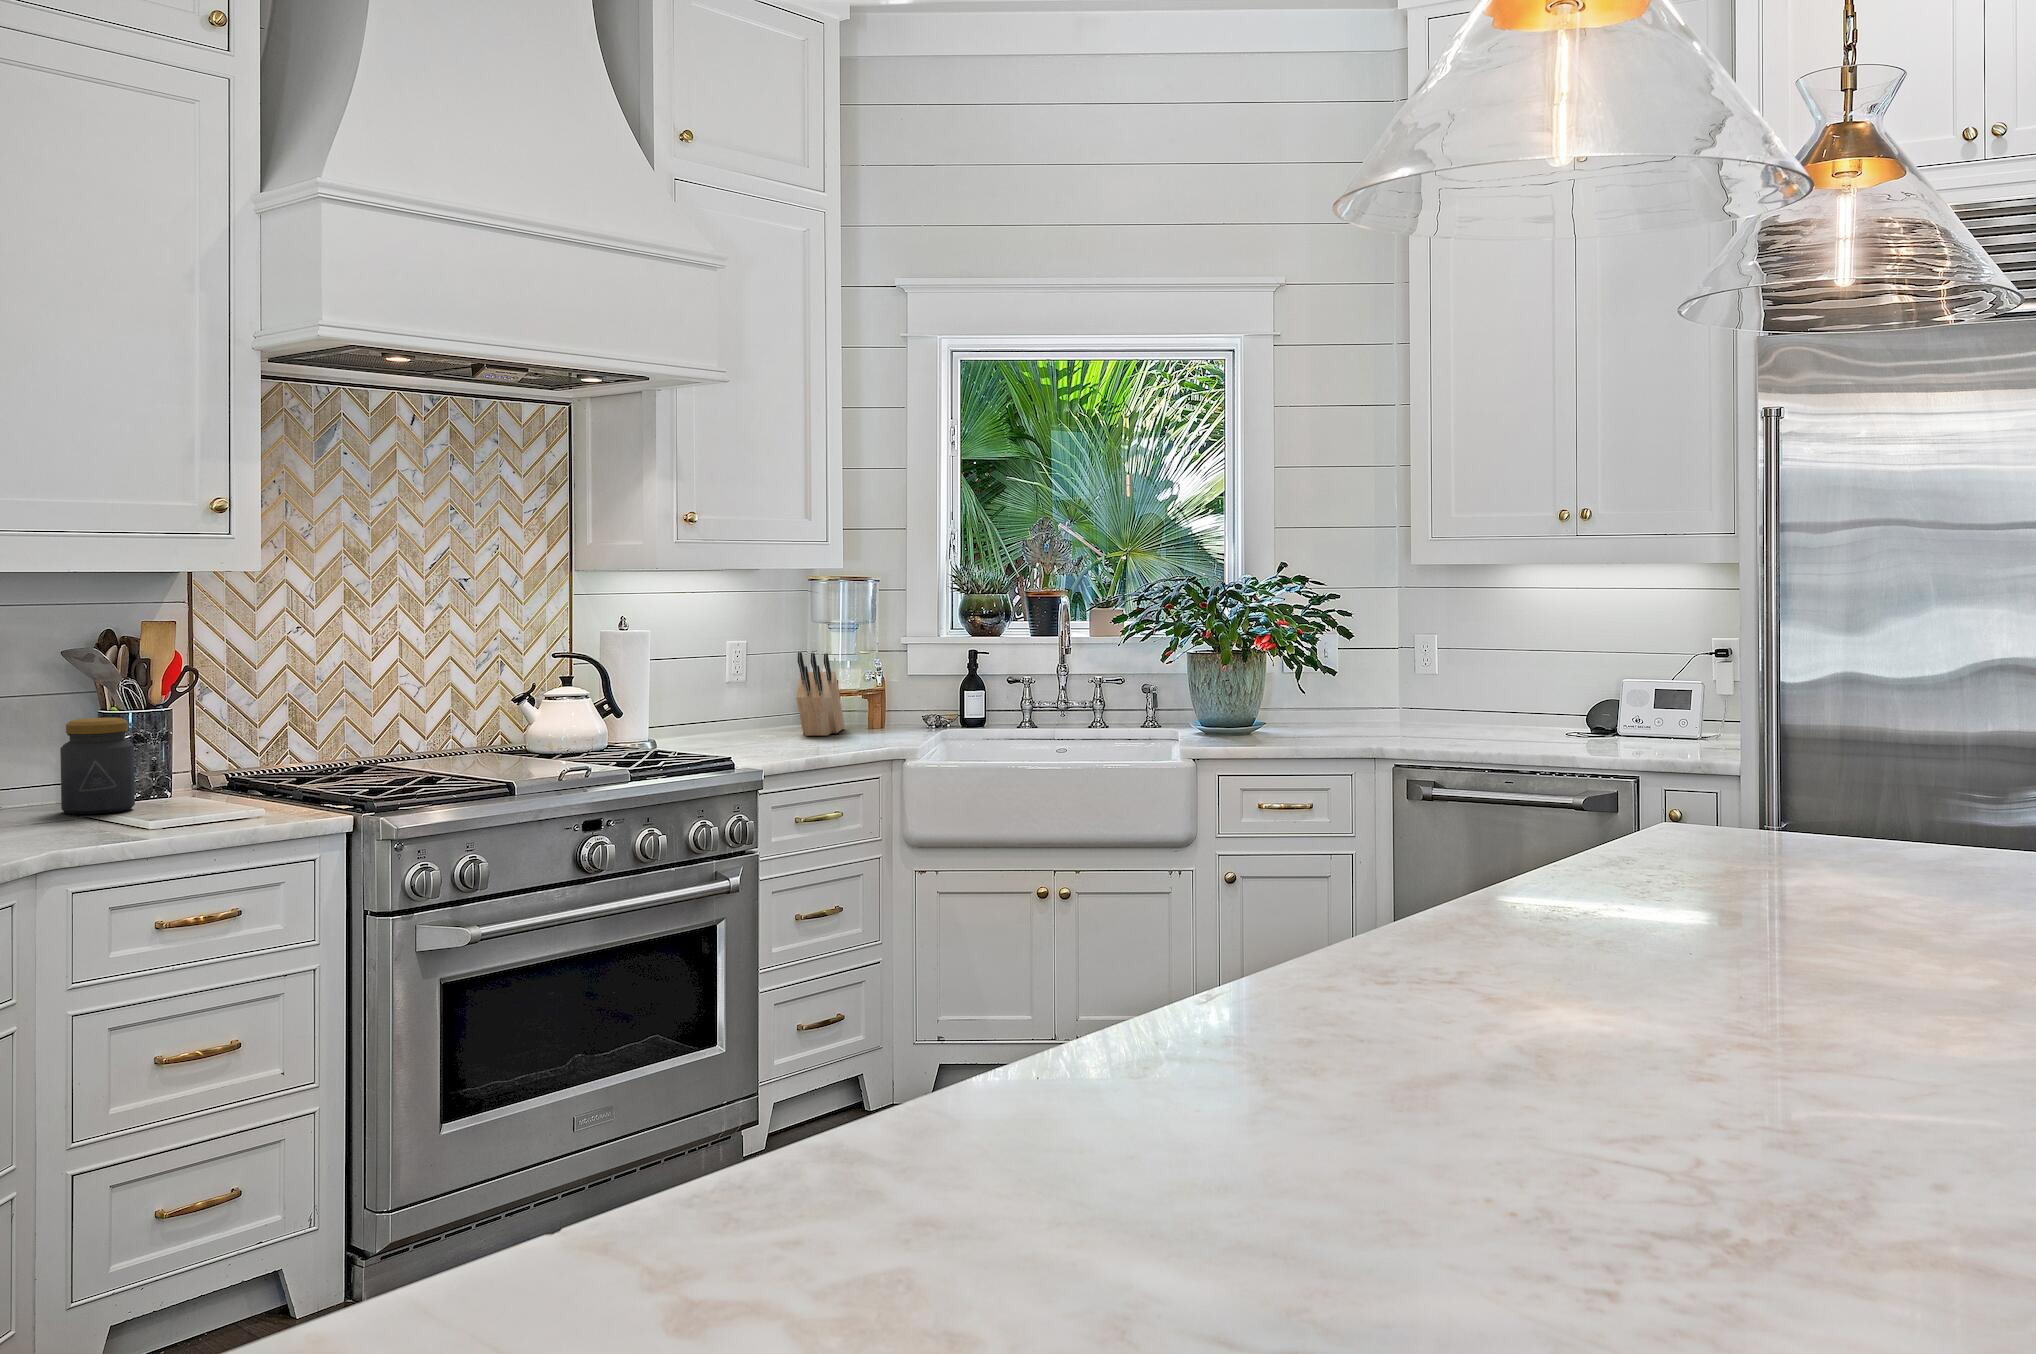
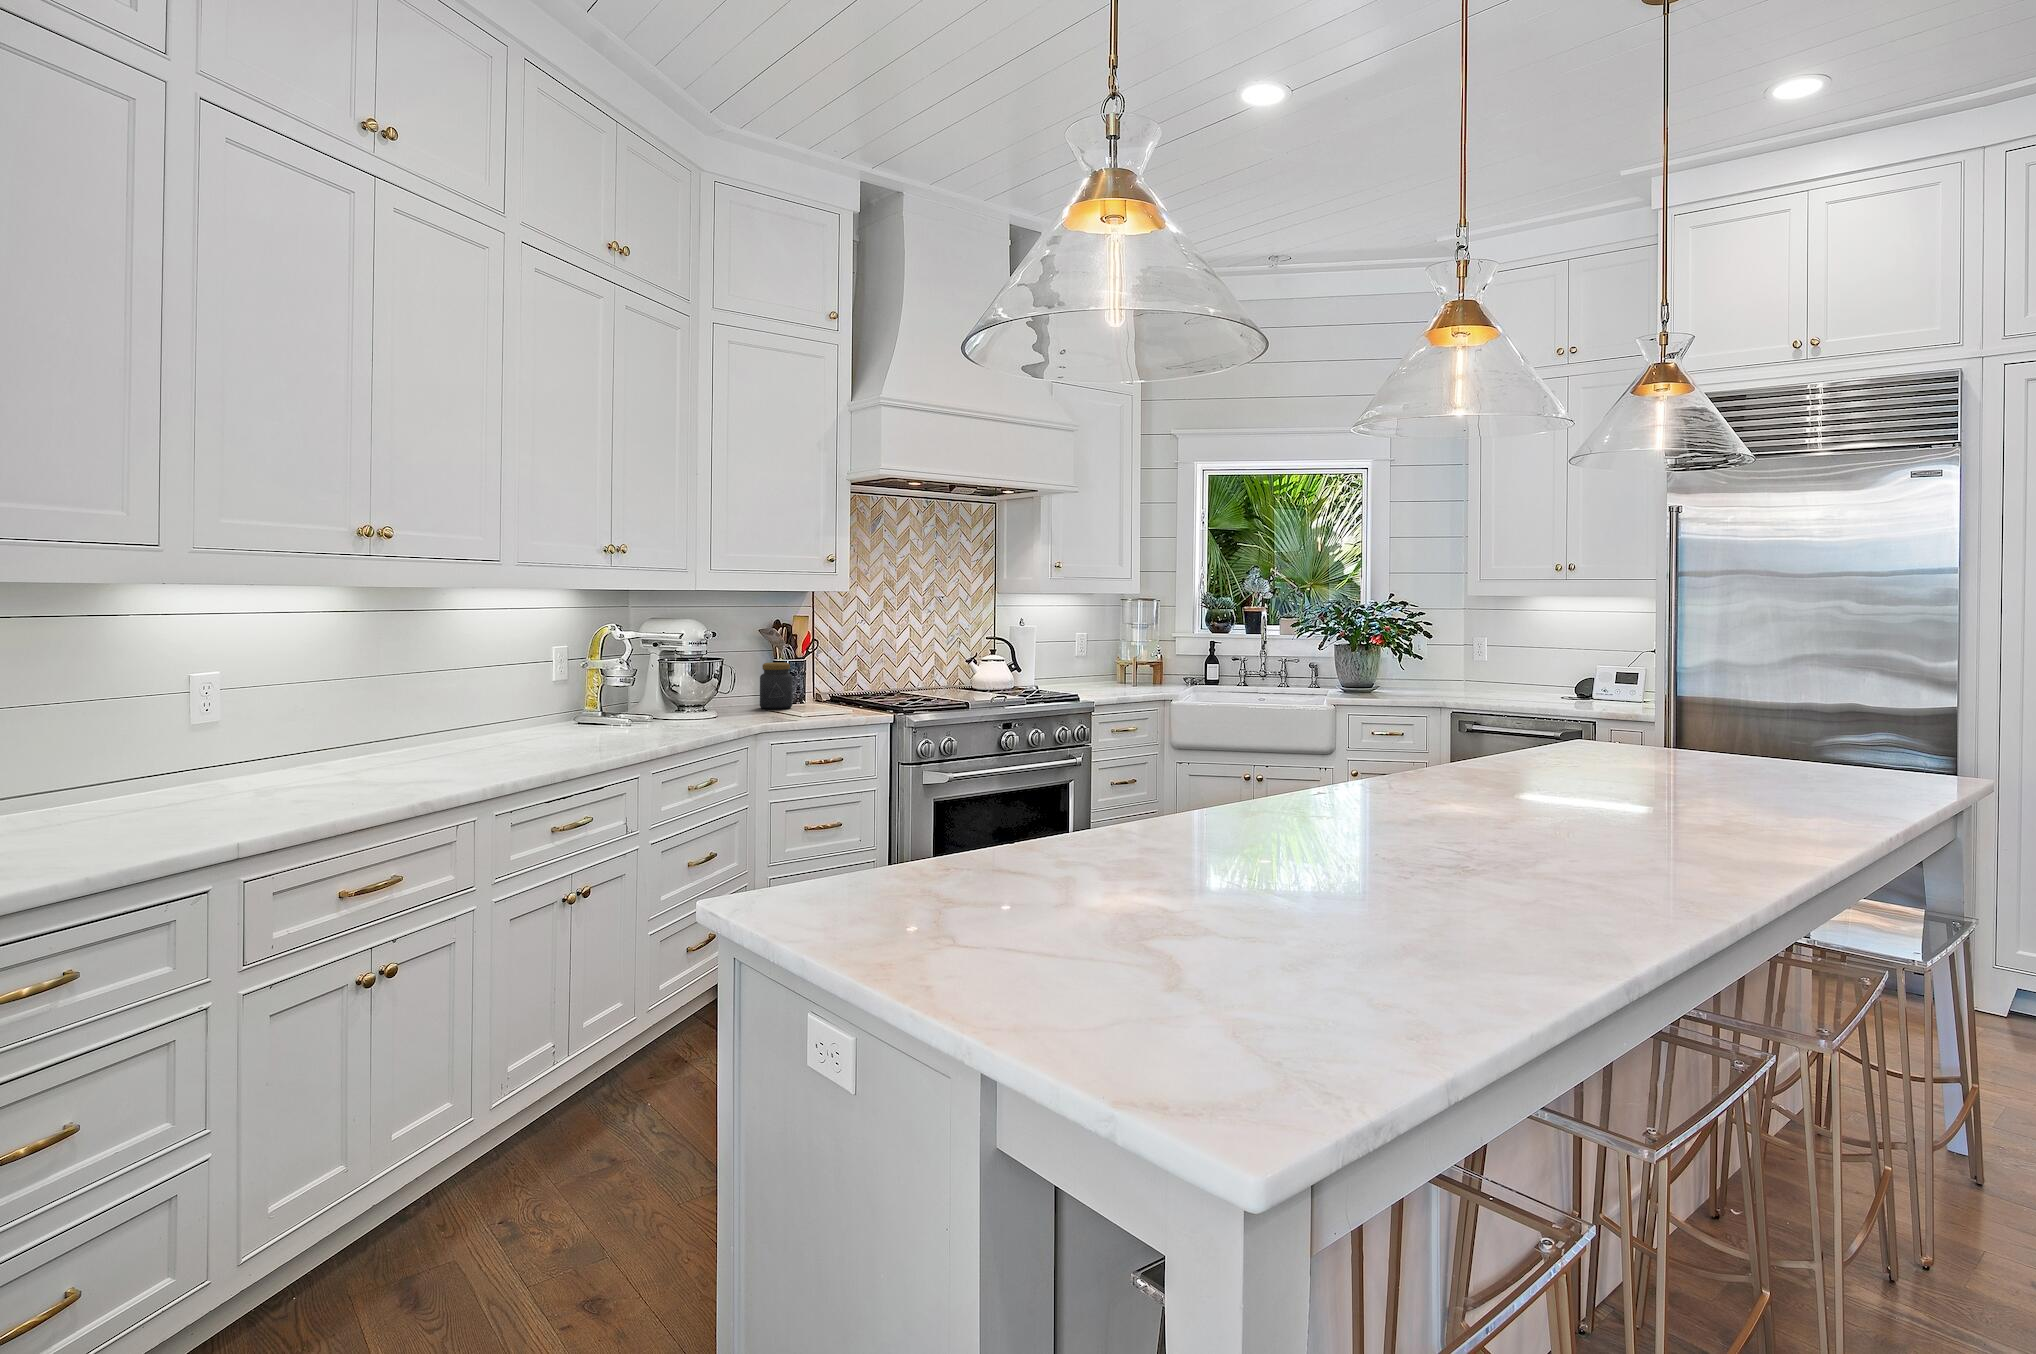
knife block: present [796,652,845,736] -> none [1114,640,1140,686]

